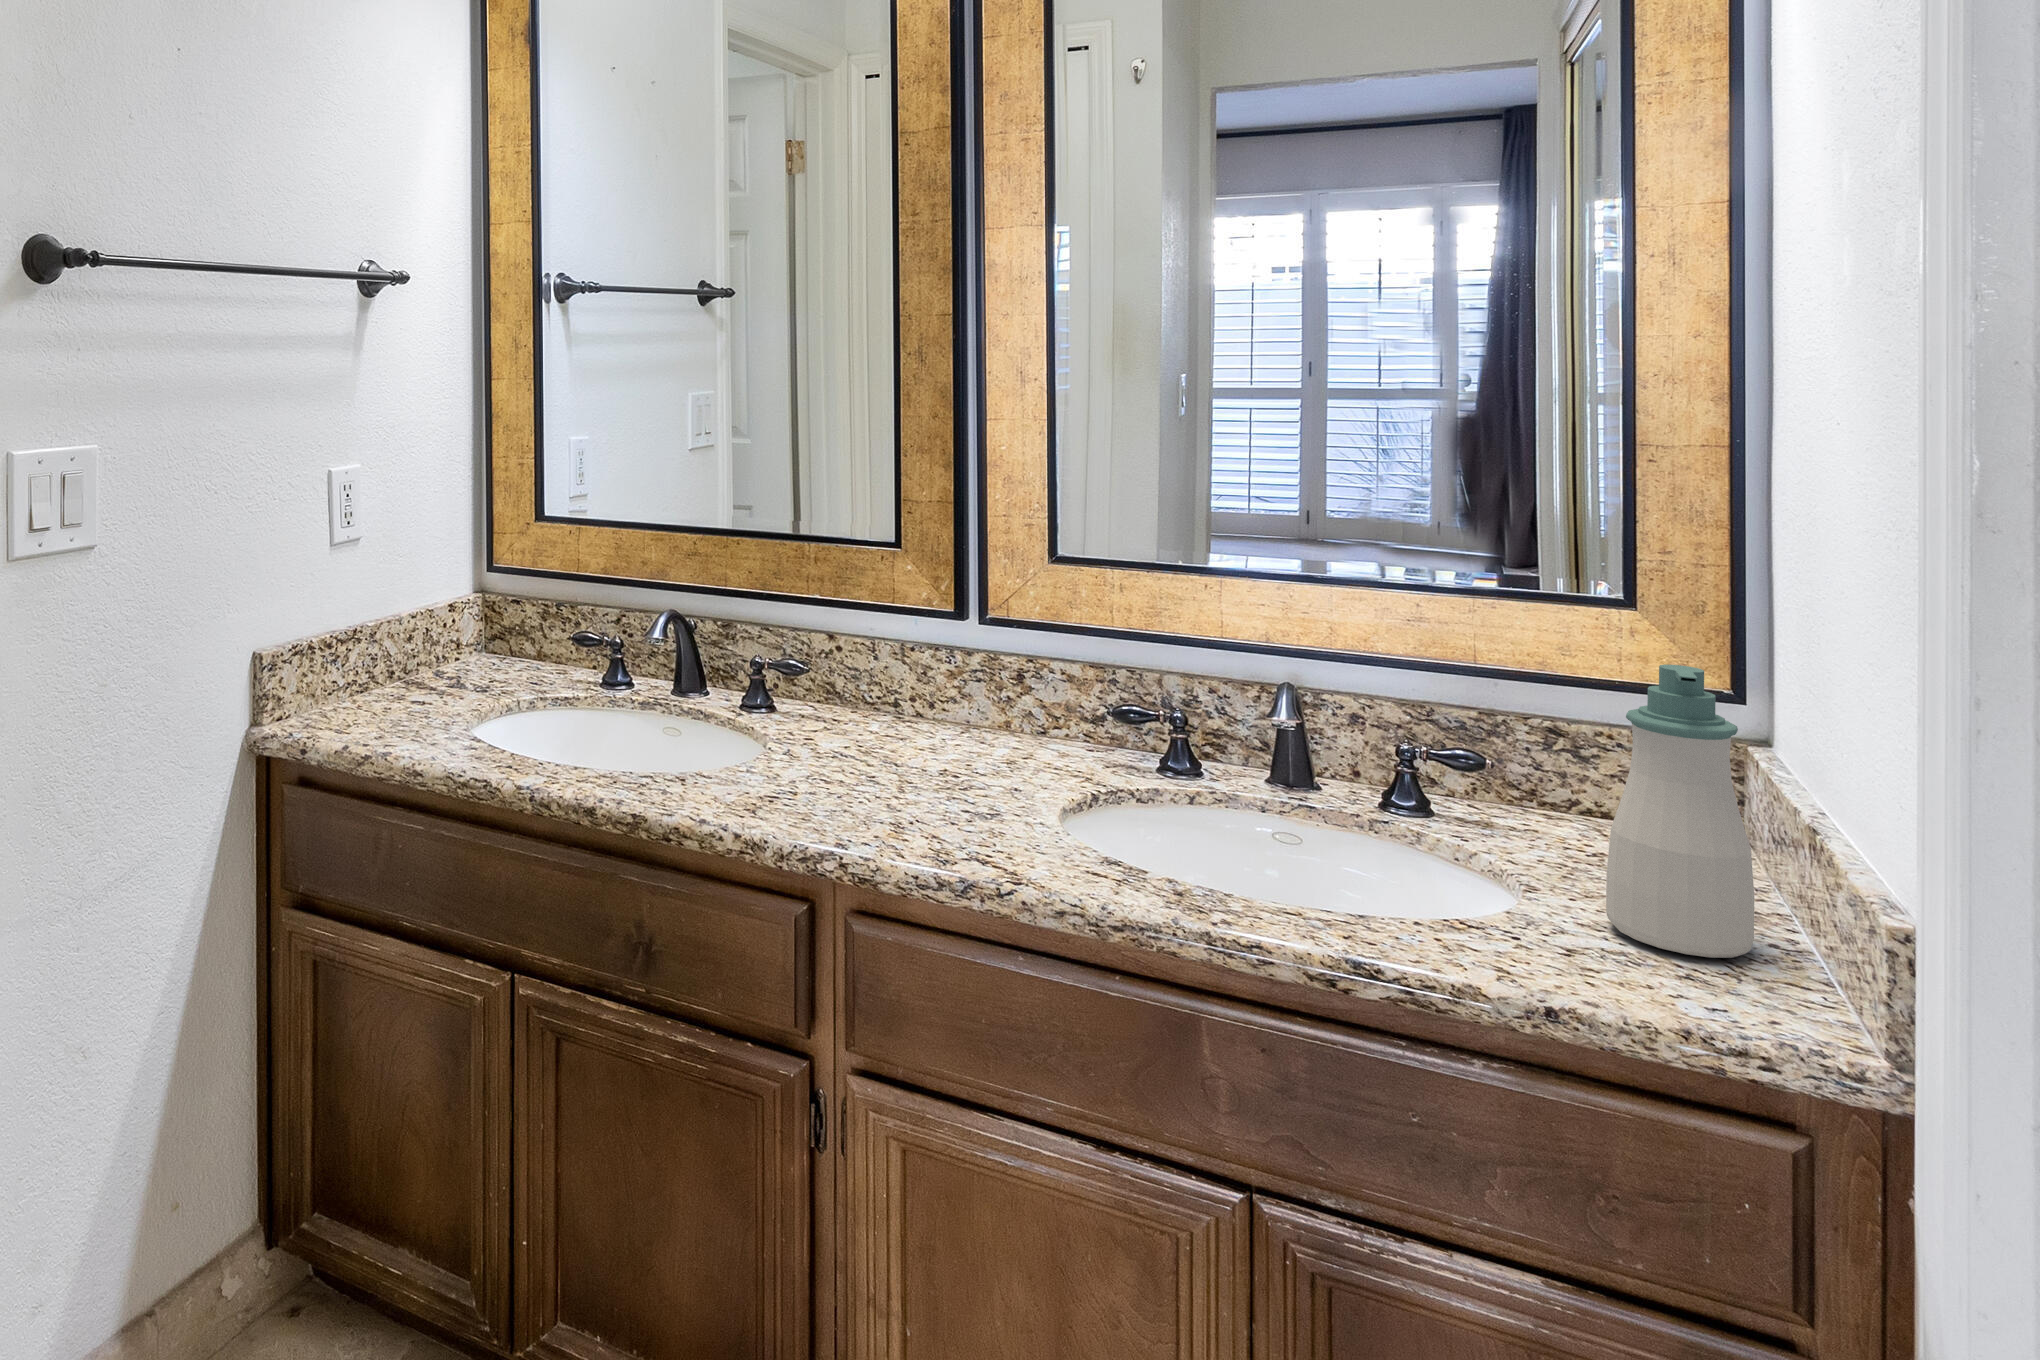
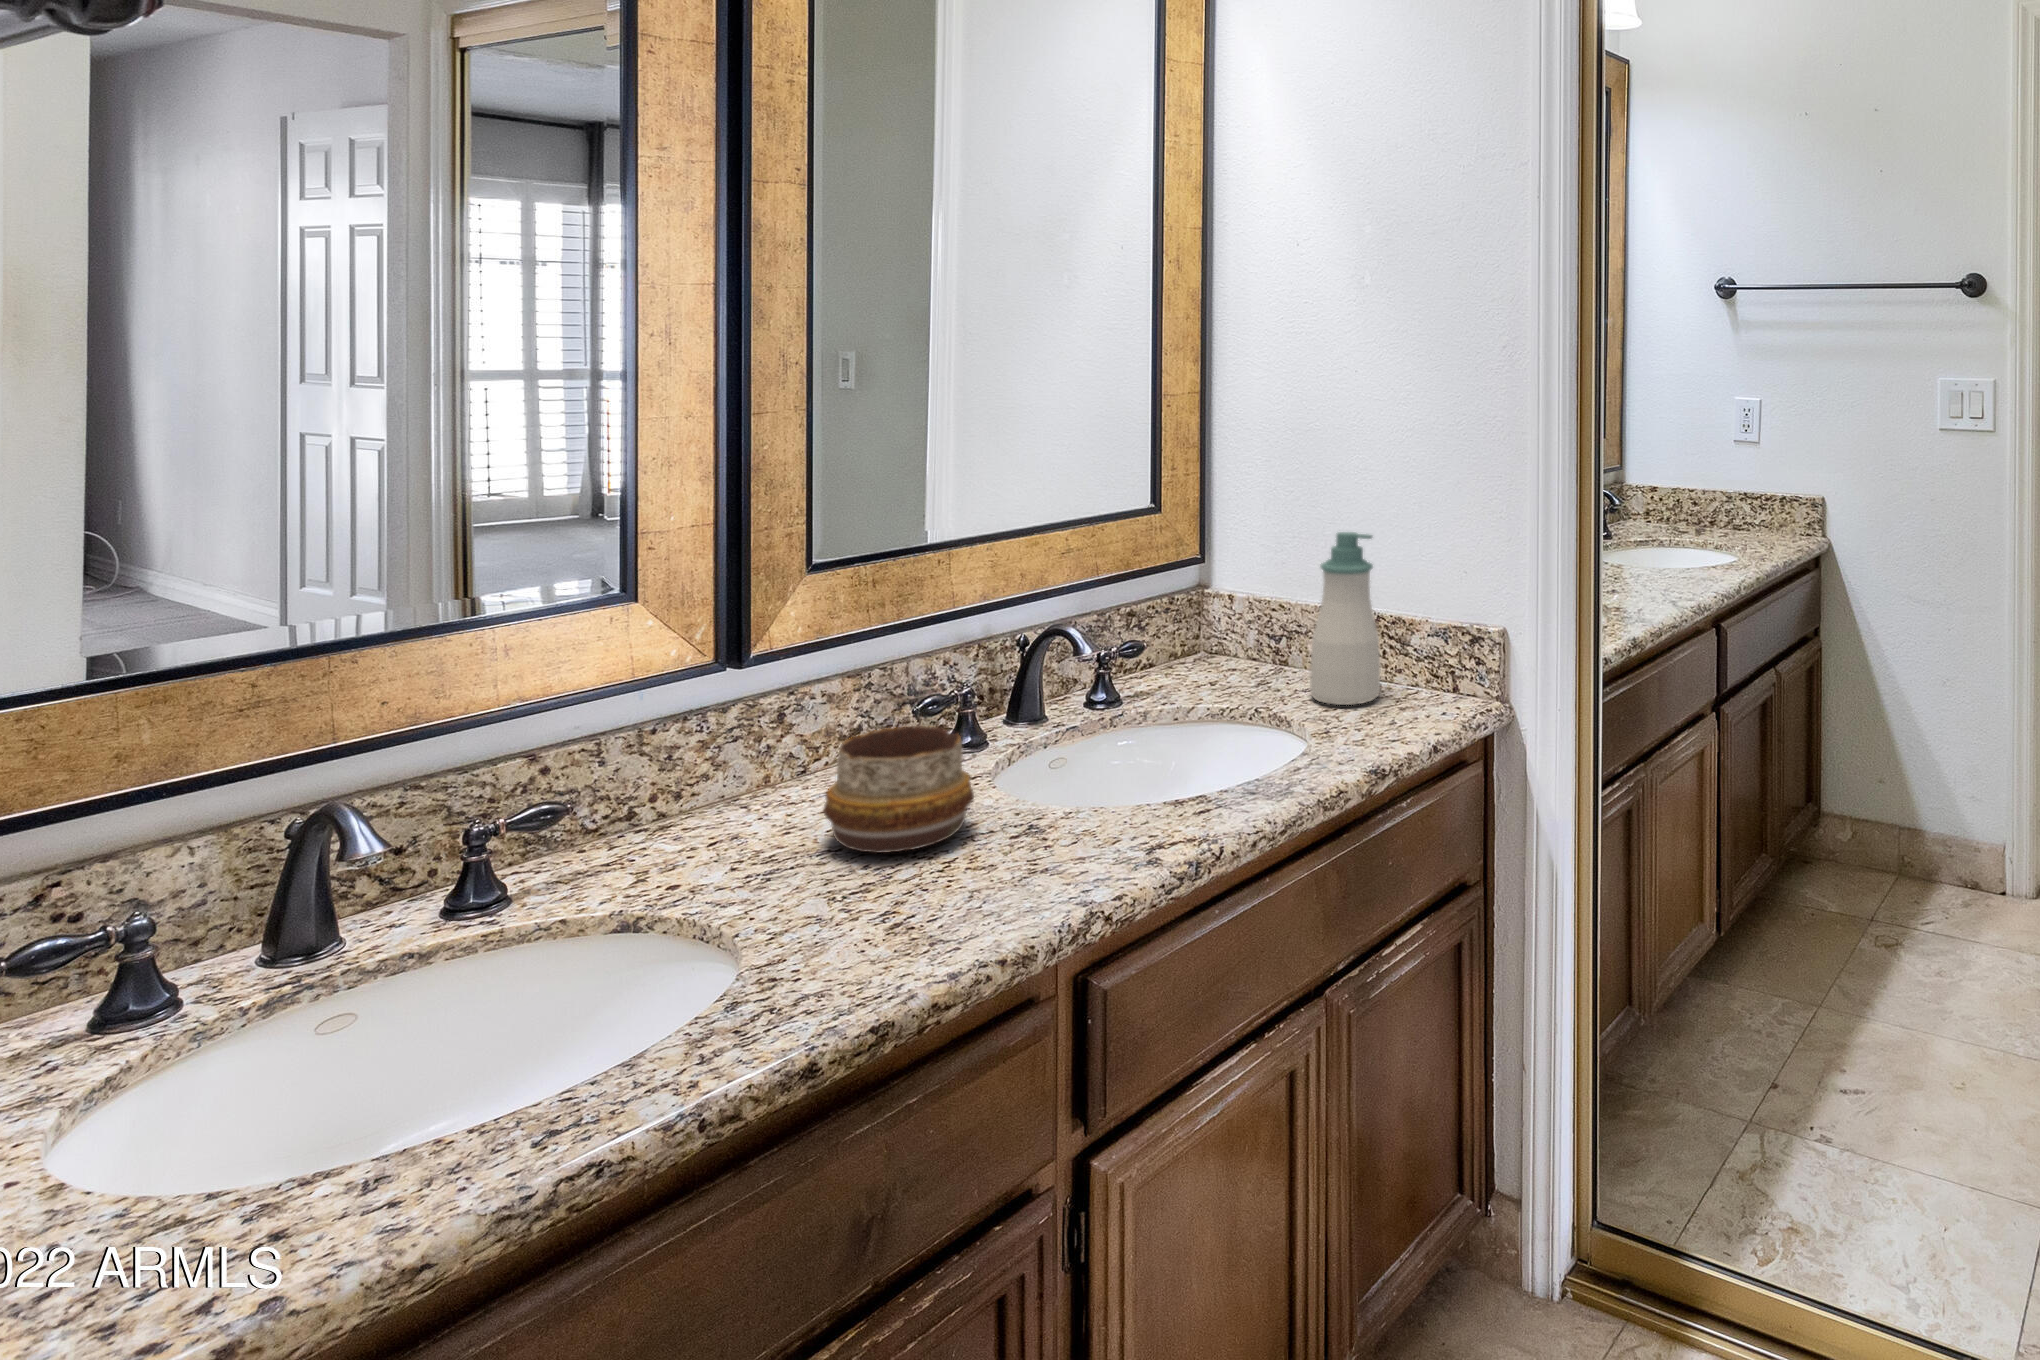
decorative bowl: none [873,685,997,788] -> present [824,726,974,853]

